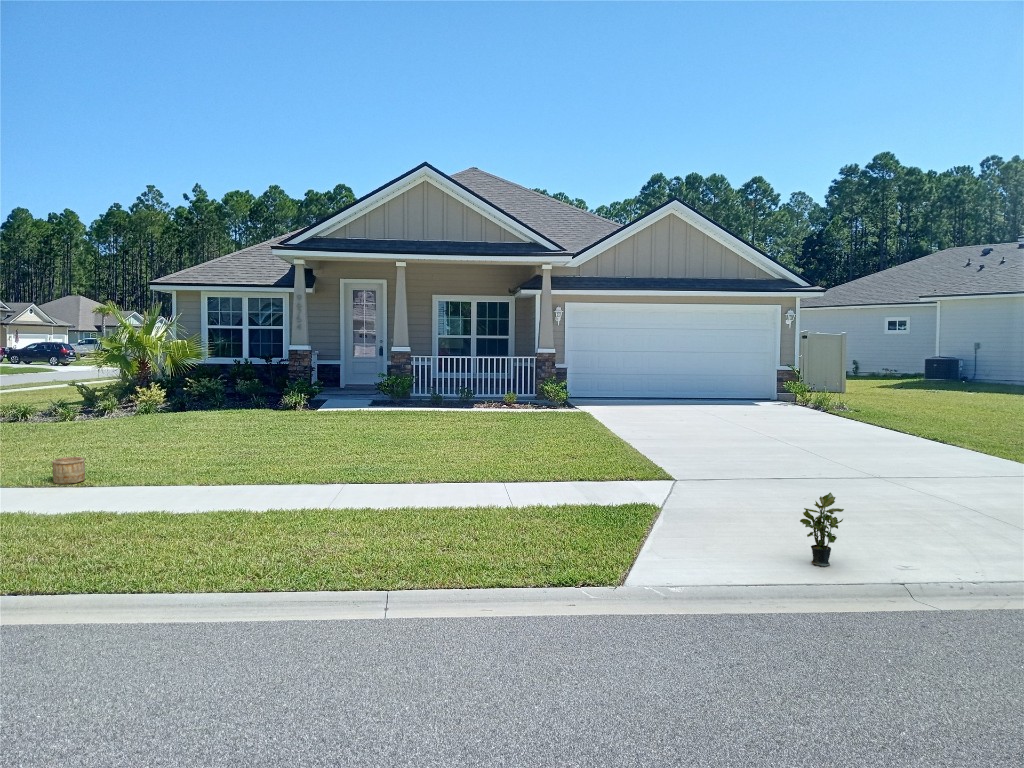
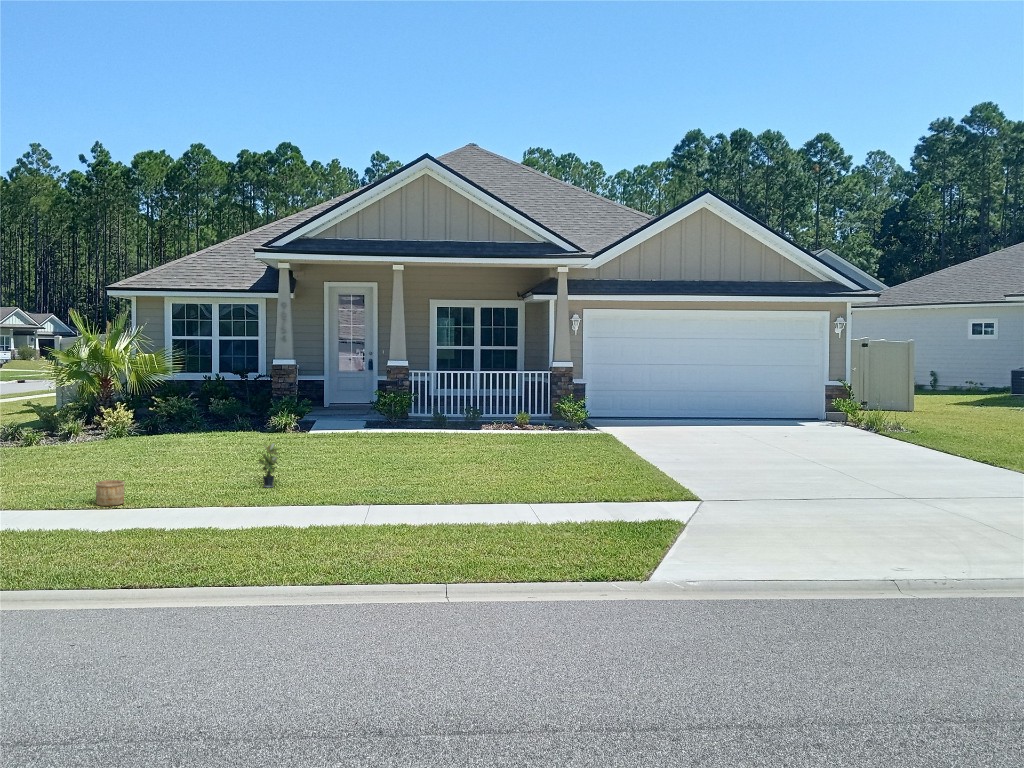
potted plant: present [800,493,844,566] -> present [258,443,279,488]

